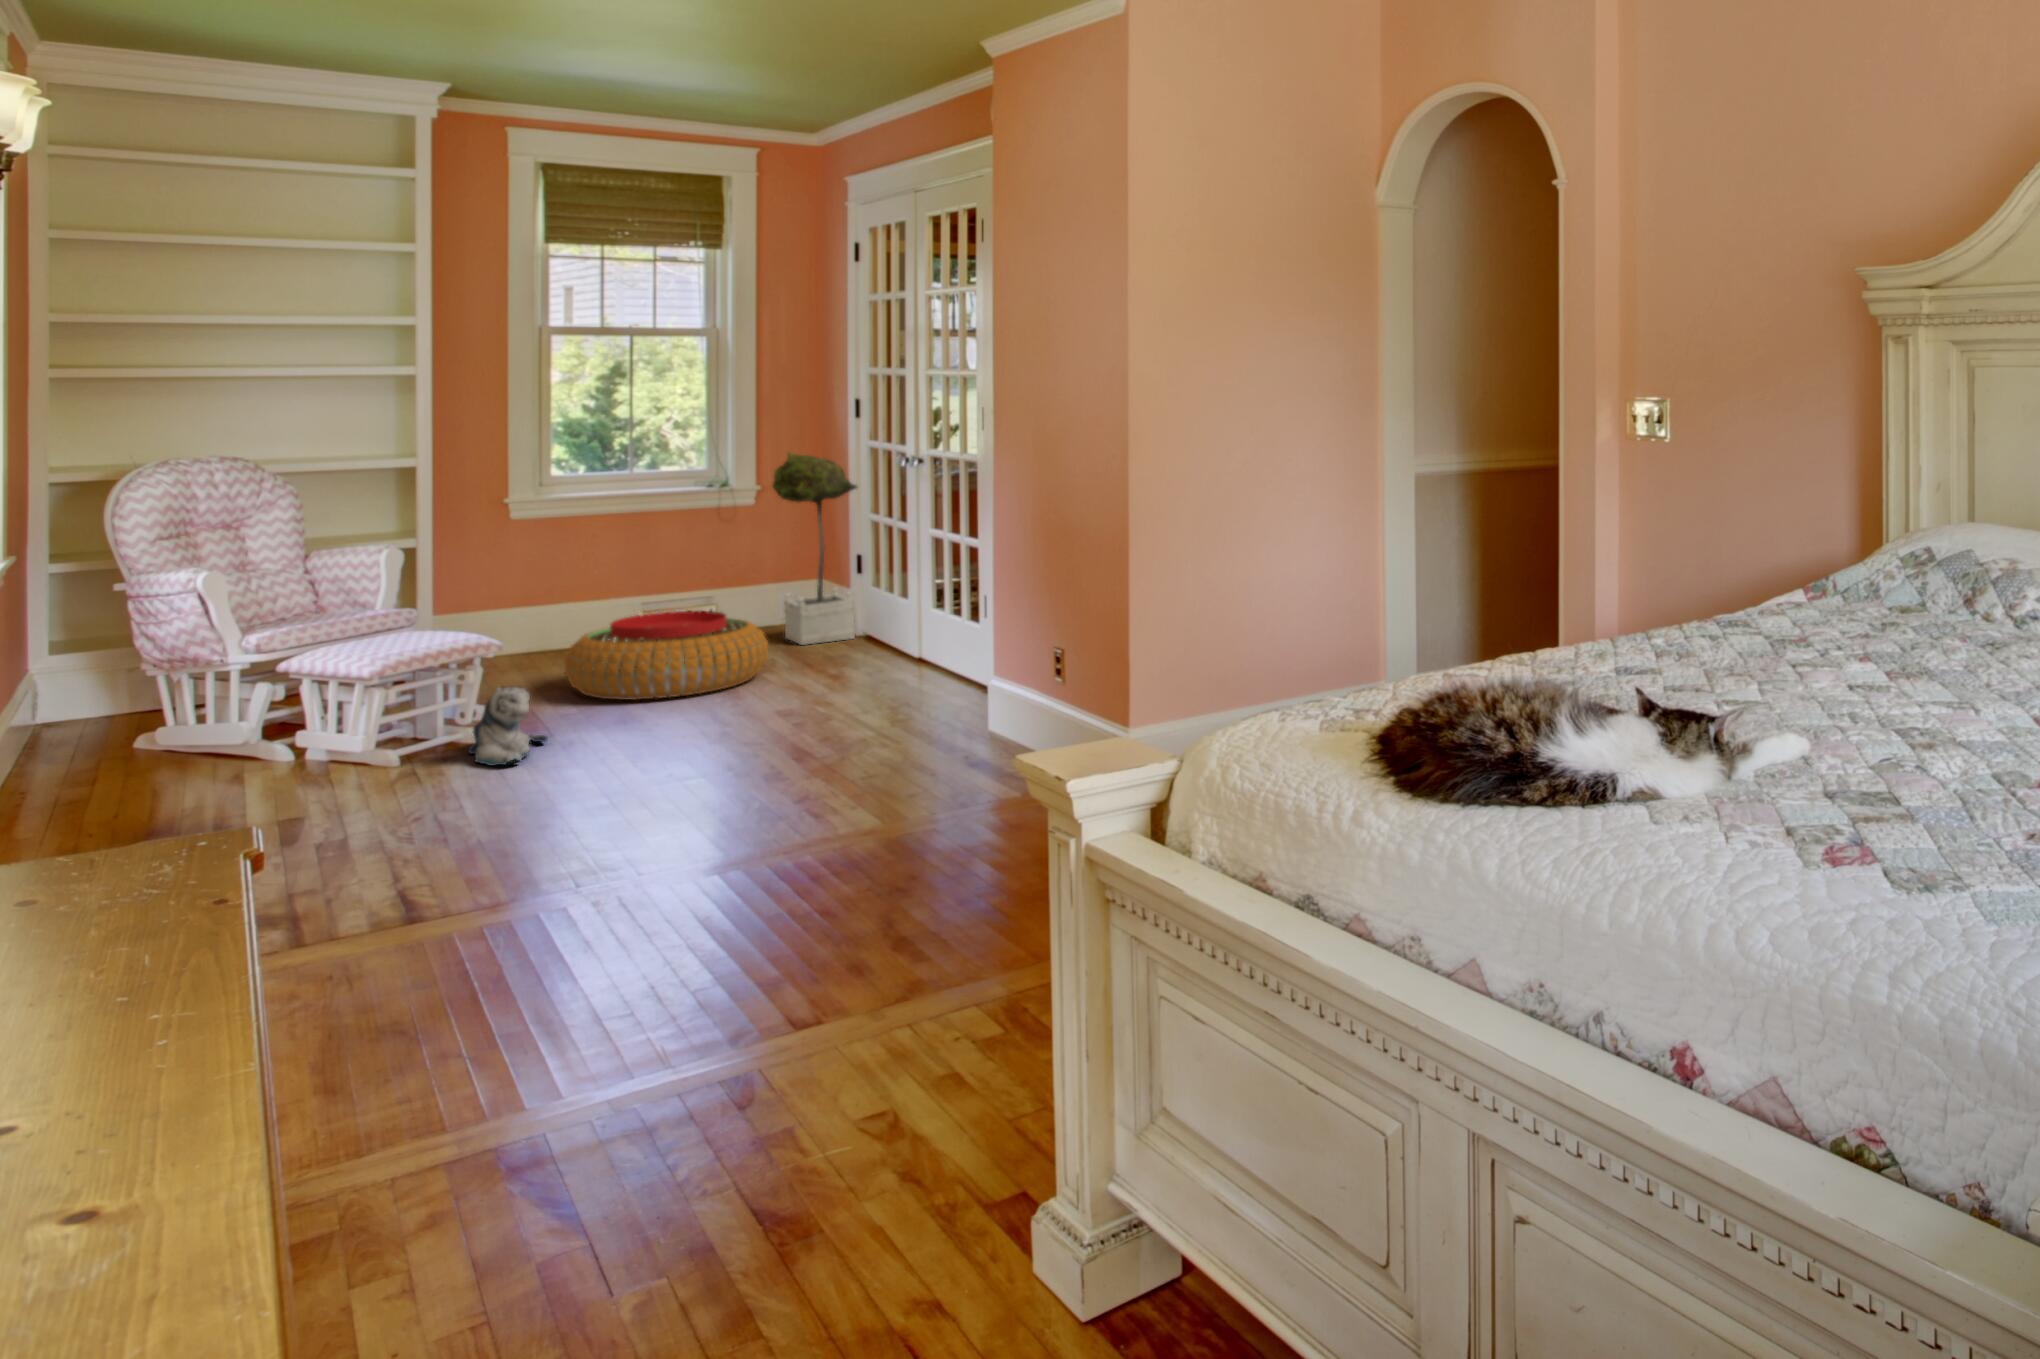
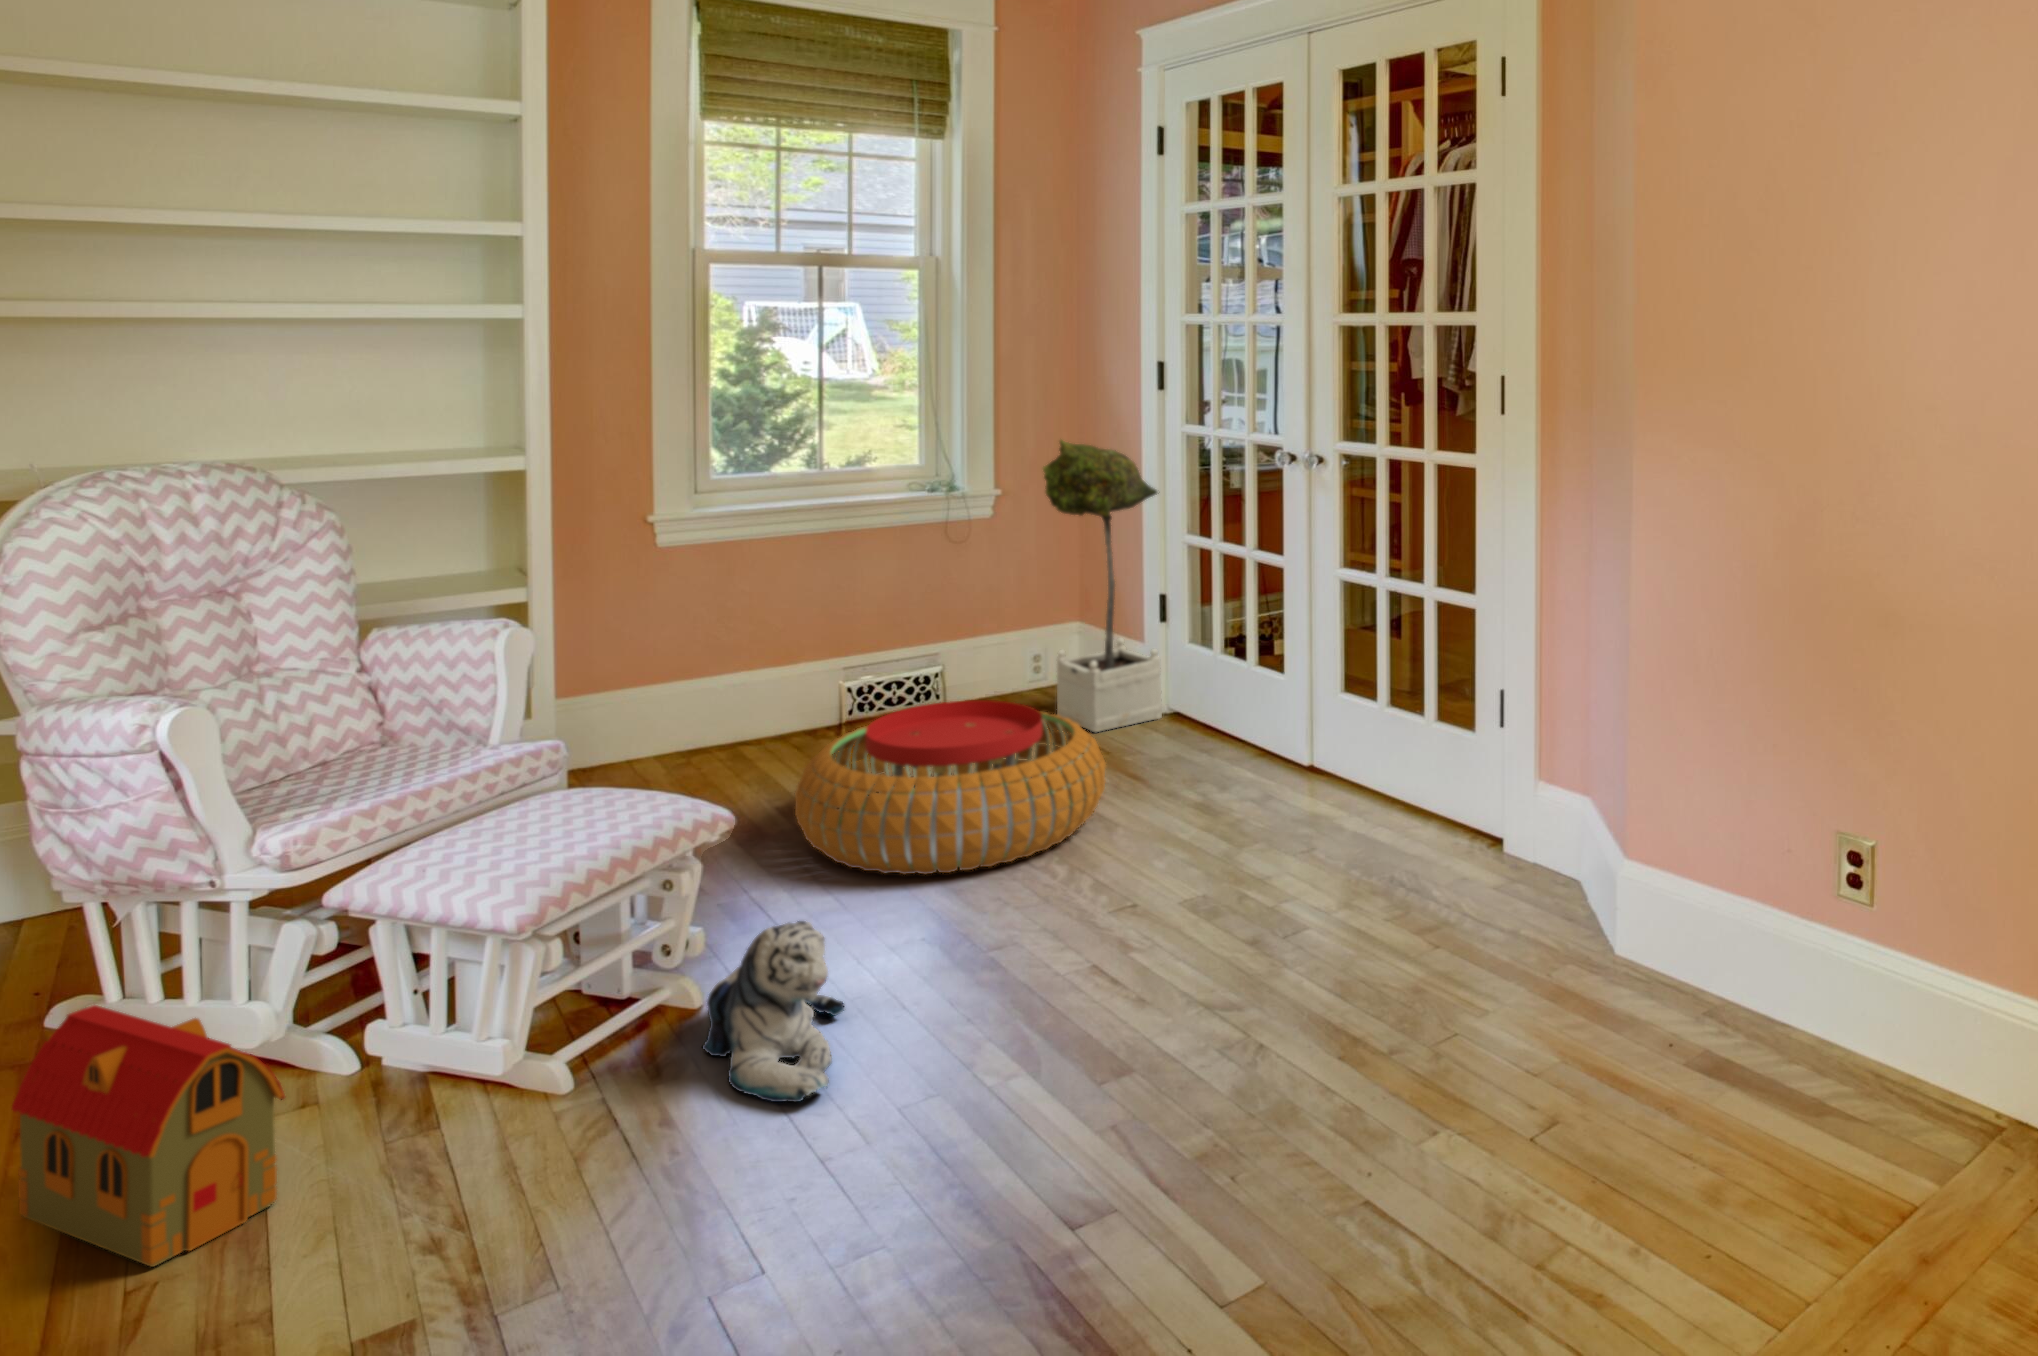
toy house: none [130,701,253,801] -> present [12,1005,285,1267]

